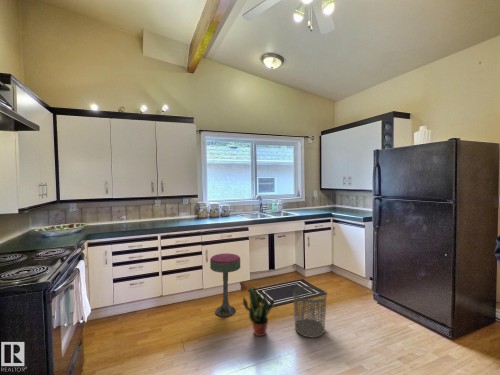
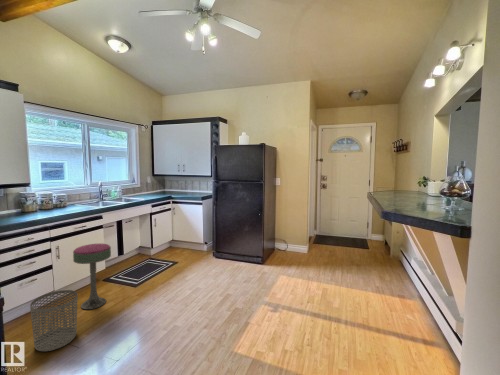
waste bin: present [294,286,326,338] -> present [30,290,78,351]
potted plant: present [243,288,275,336] -> none [130,265,156,307]

